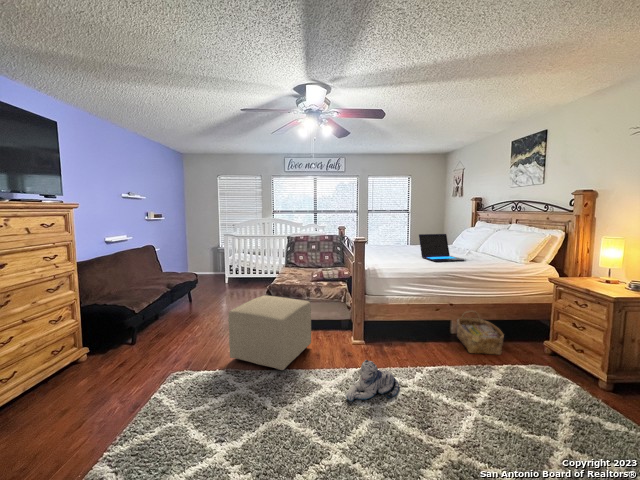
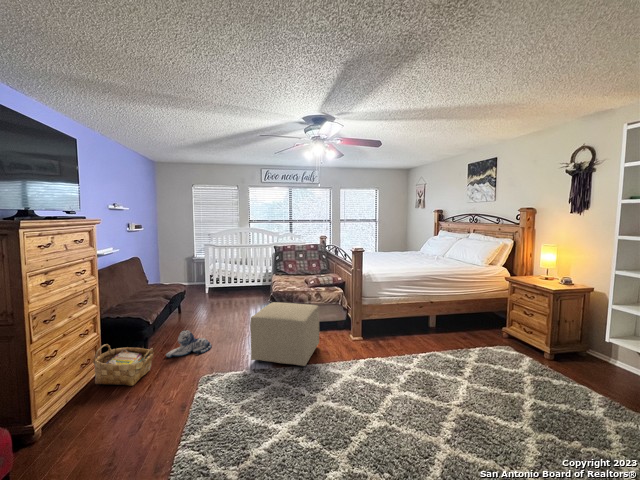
laptop: present [419,234,465,262] -> none [401,243,440,267]
woven basket: present [457,311,504,355] -> present [93,344,154,386]
plush toy: present [345,360,399,401] -> present [166,330,212,357]

